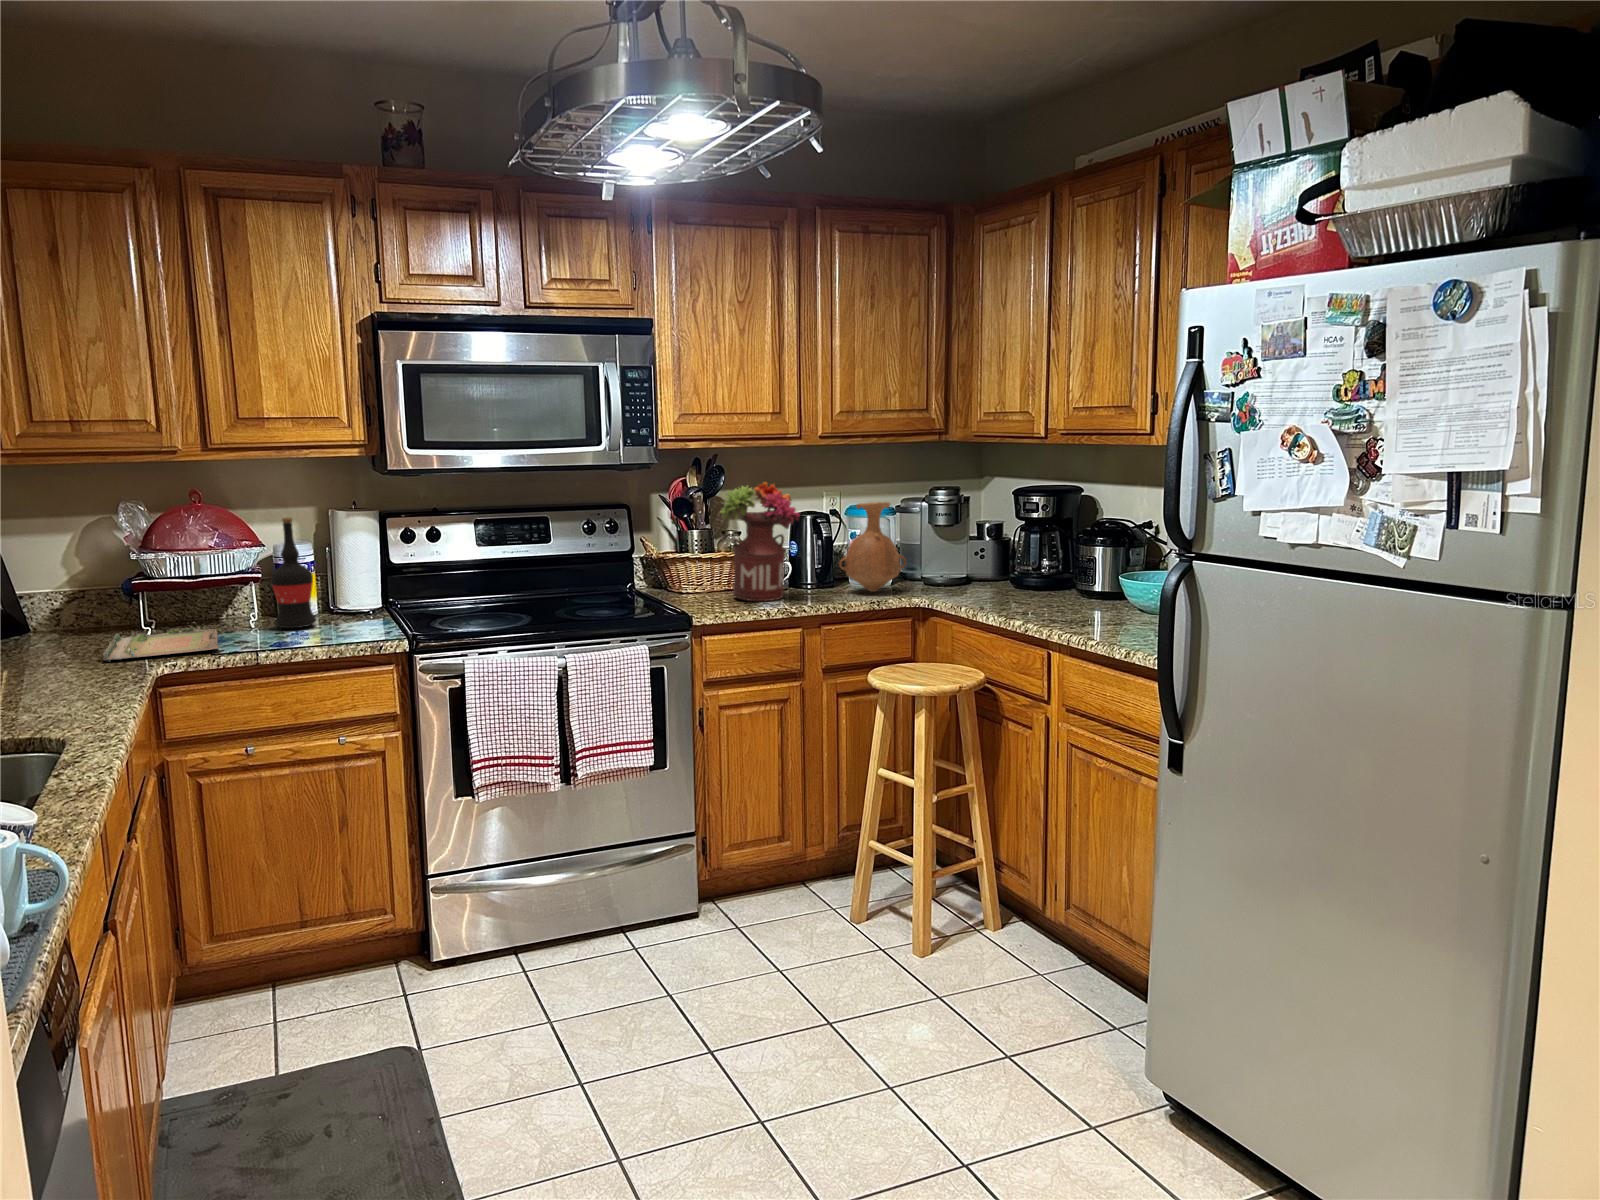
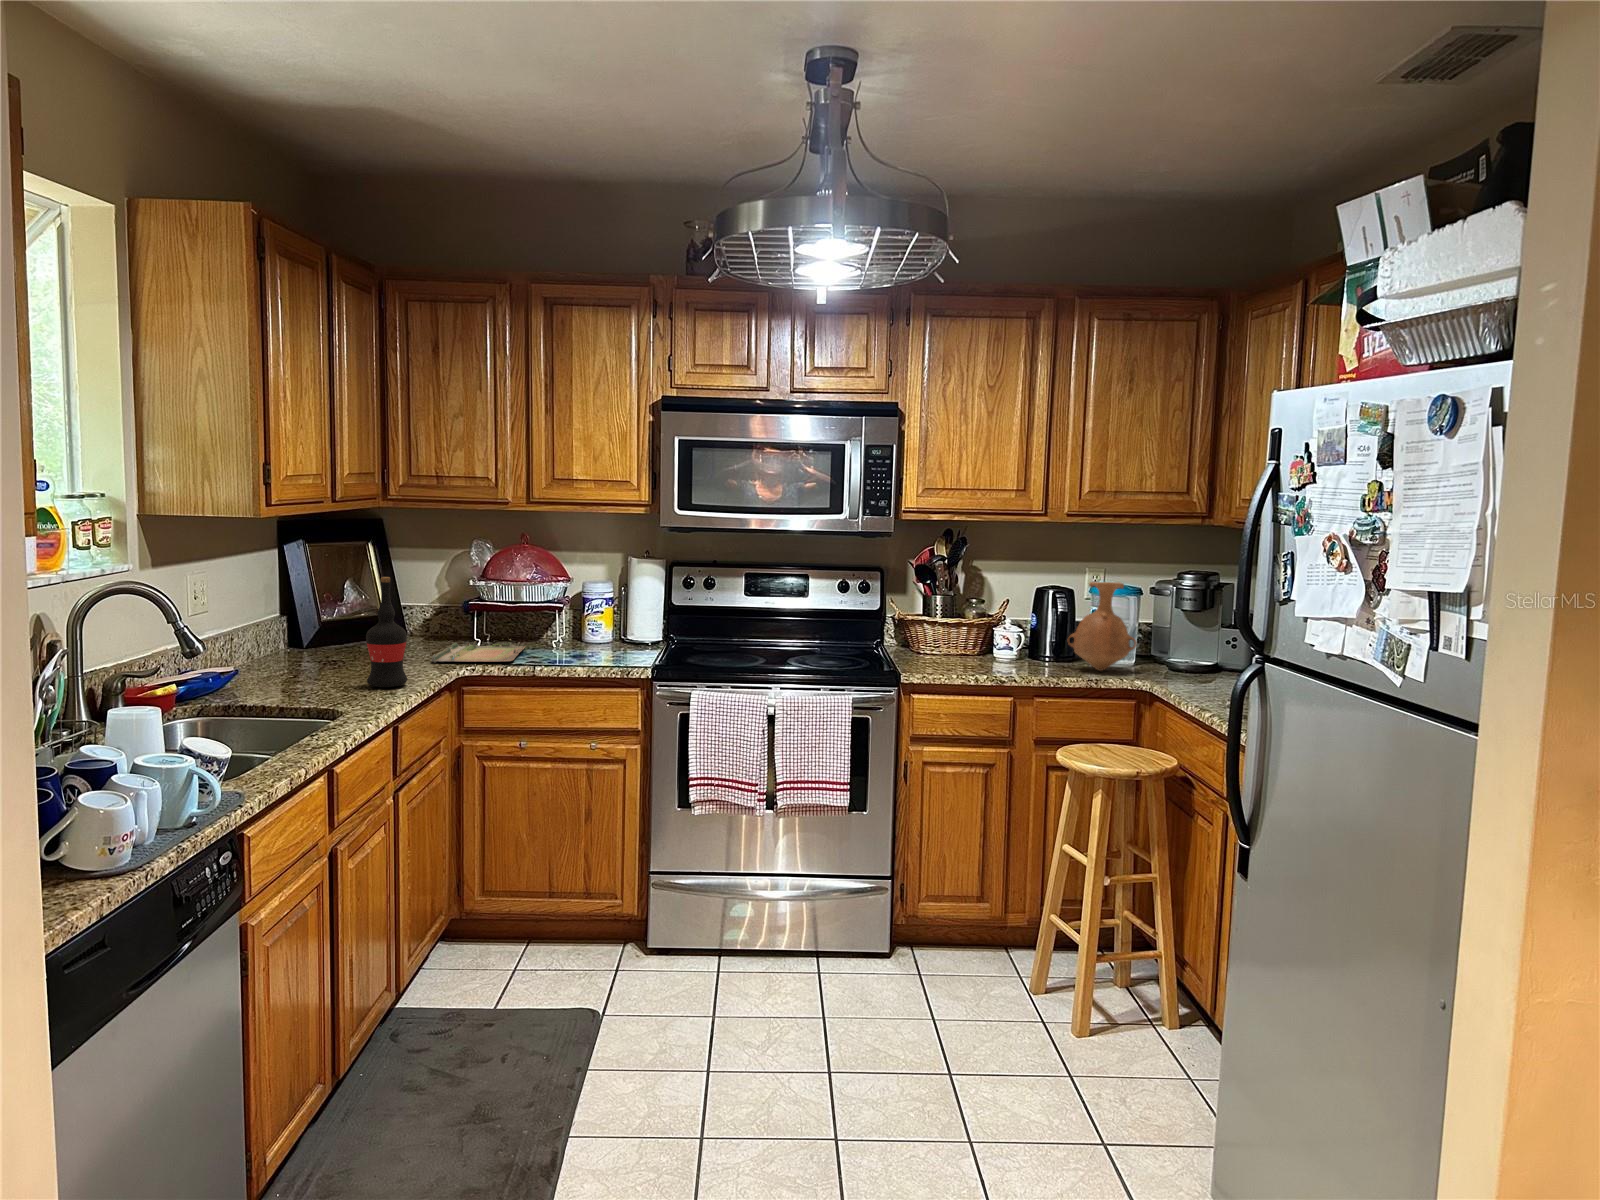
flower arrangement: present [720,482,800,601] -> none [948,555,1026,669]
wine bottle: present [271,517,316,628] -> present [366,577,408,687]

